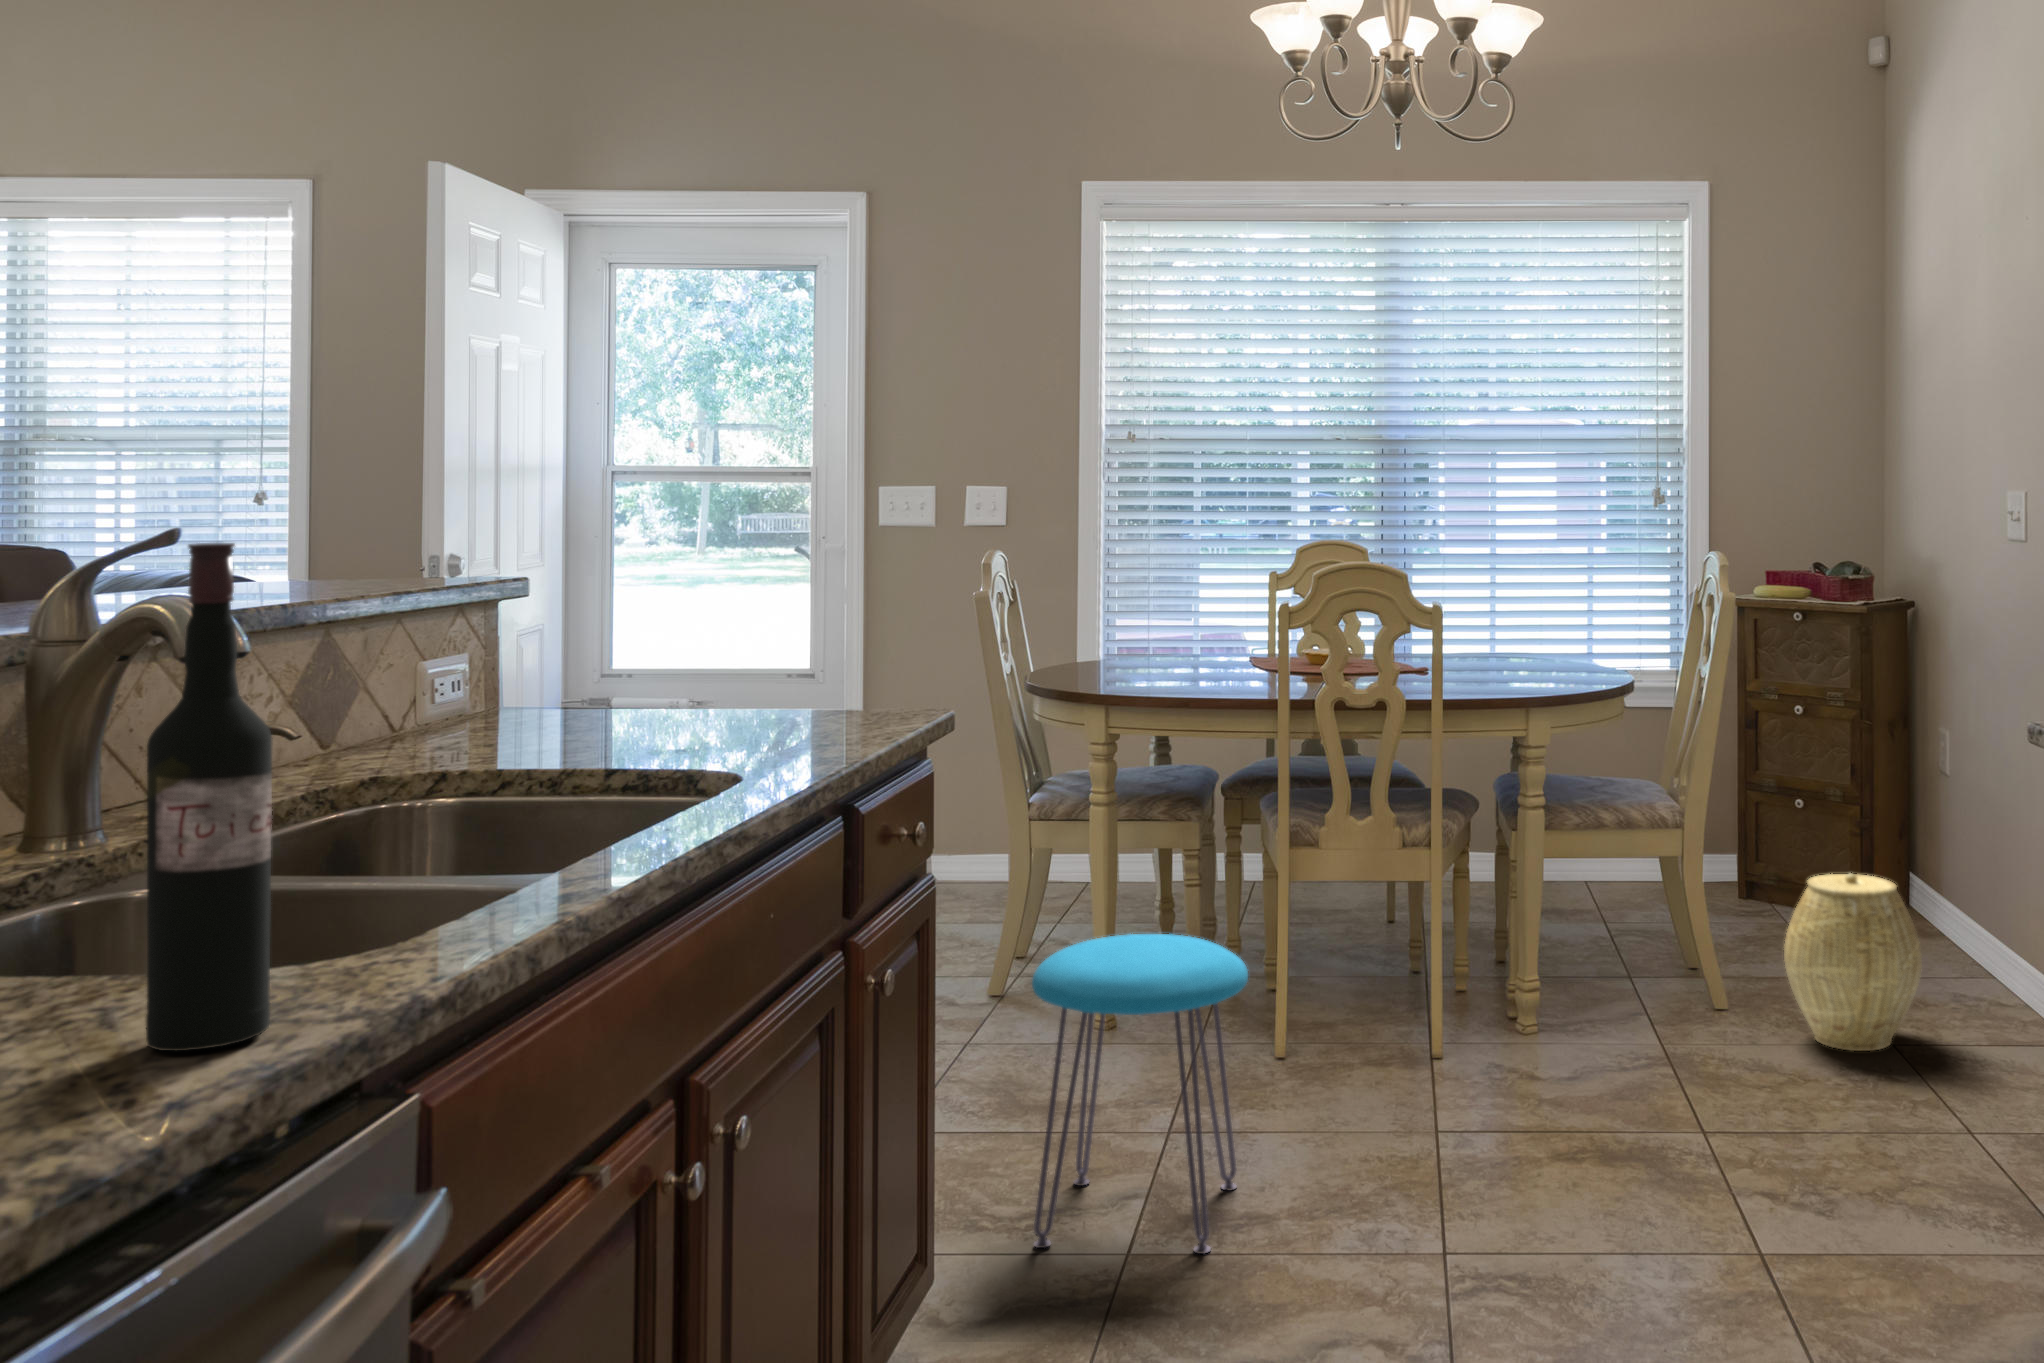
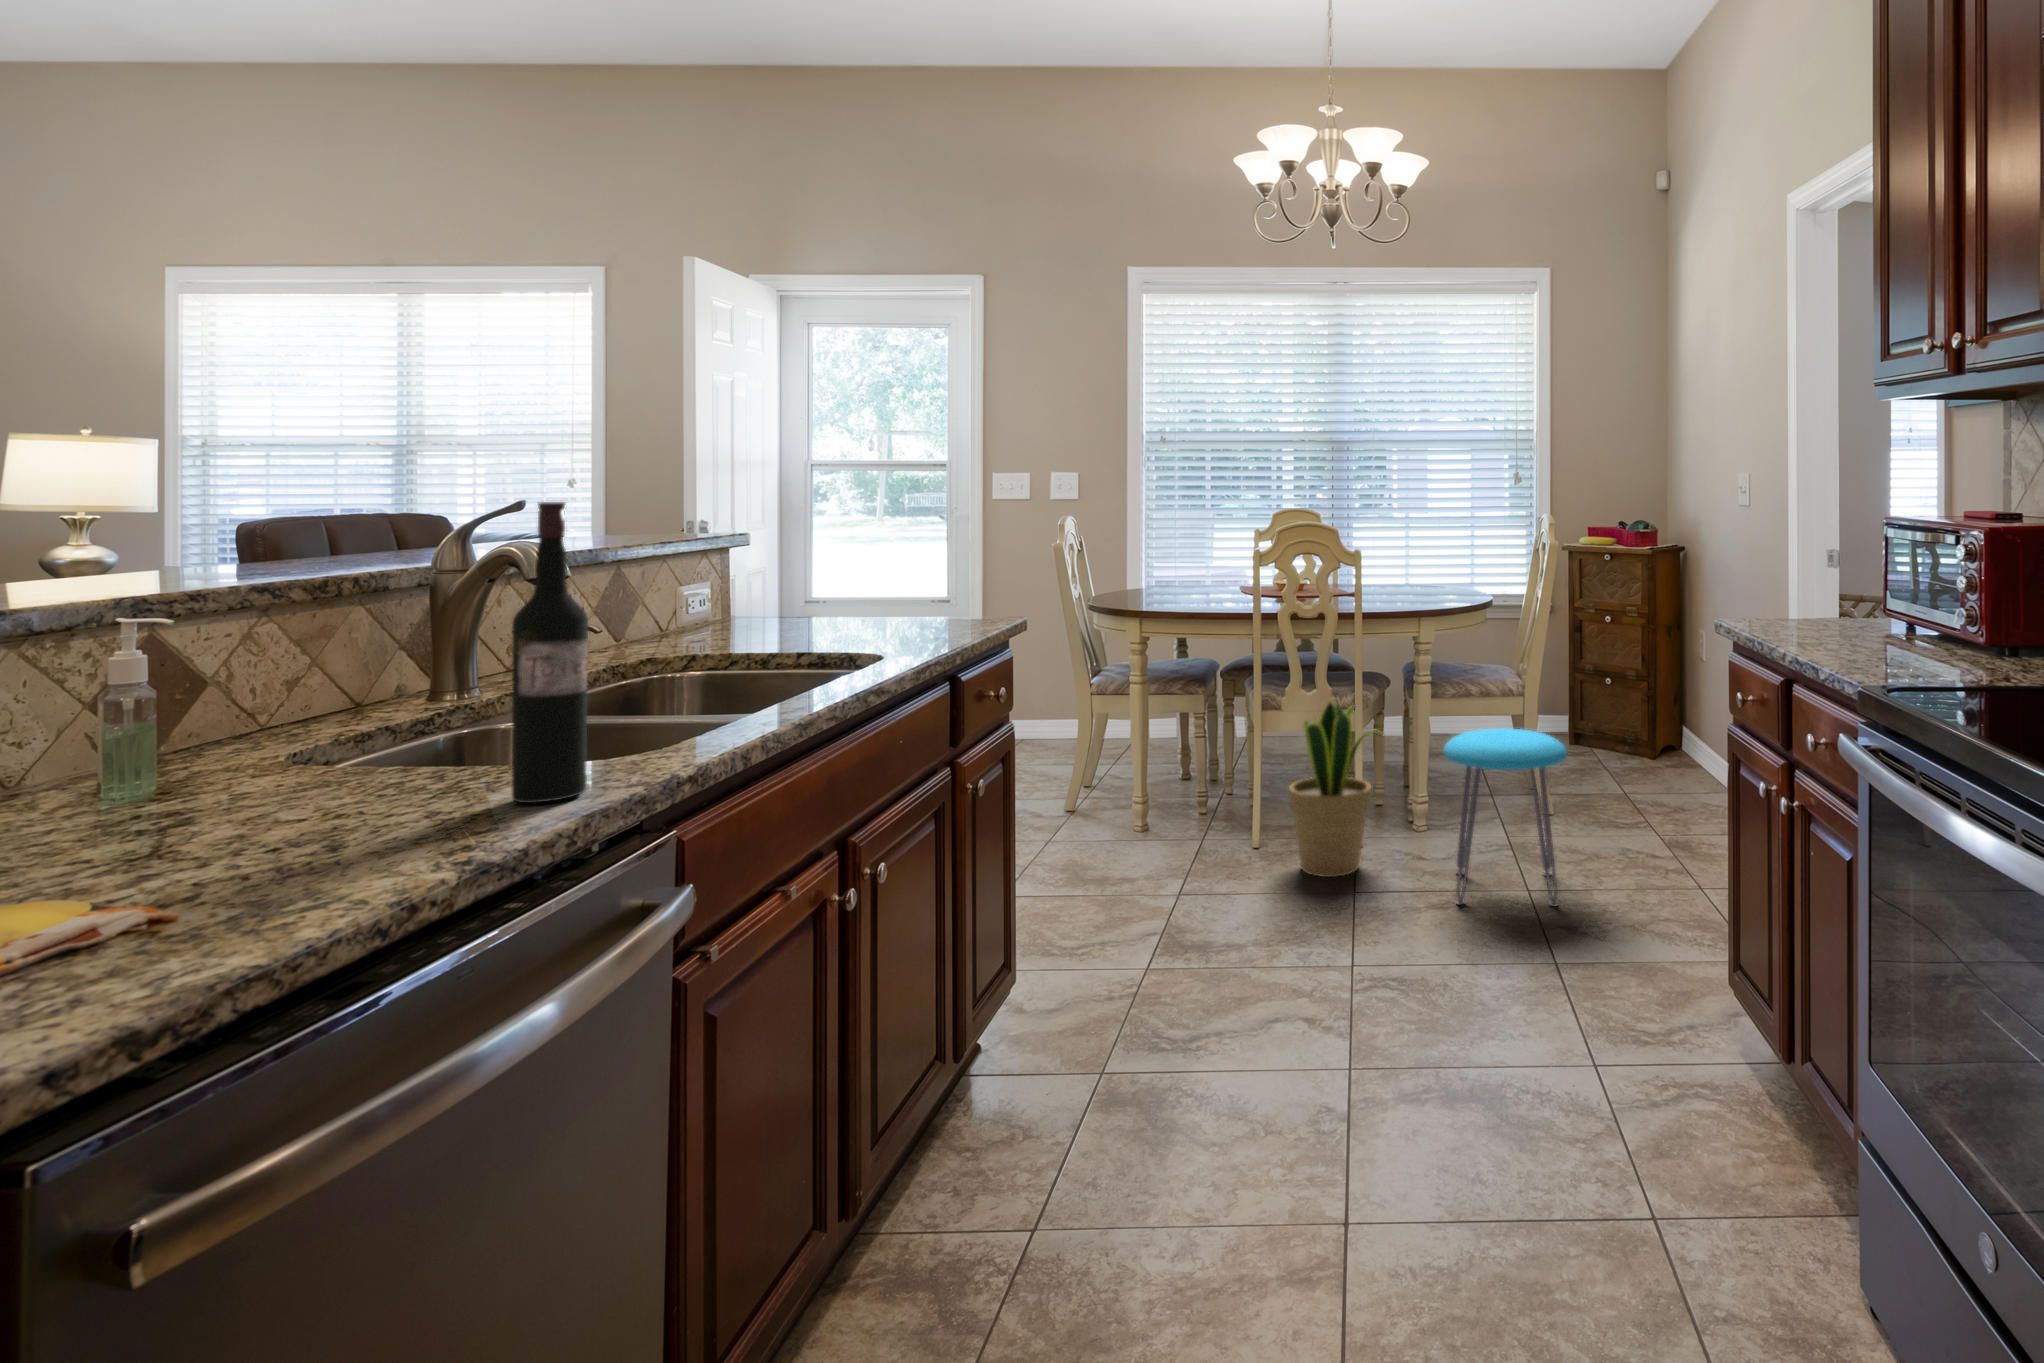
potted plant: none [1336,838,1483,1108] -> present [1289,703,1382,877]
woven basket: present [1784,874,1922,1051] -> none [1584,723,1673,838]
stool: present [1032,934,1248,1254] -> present [1444,728,1567,906]

